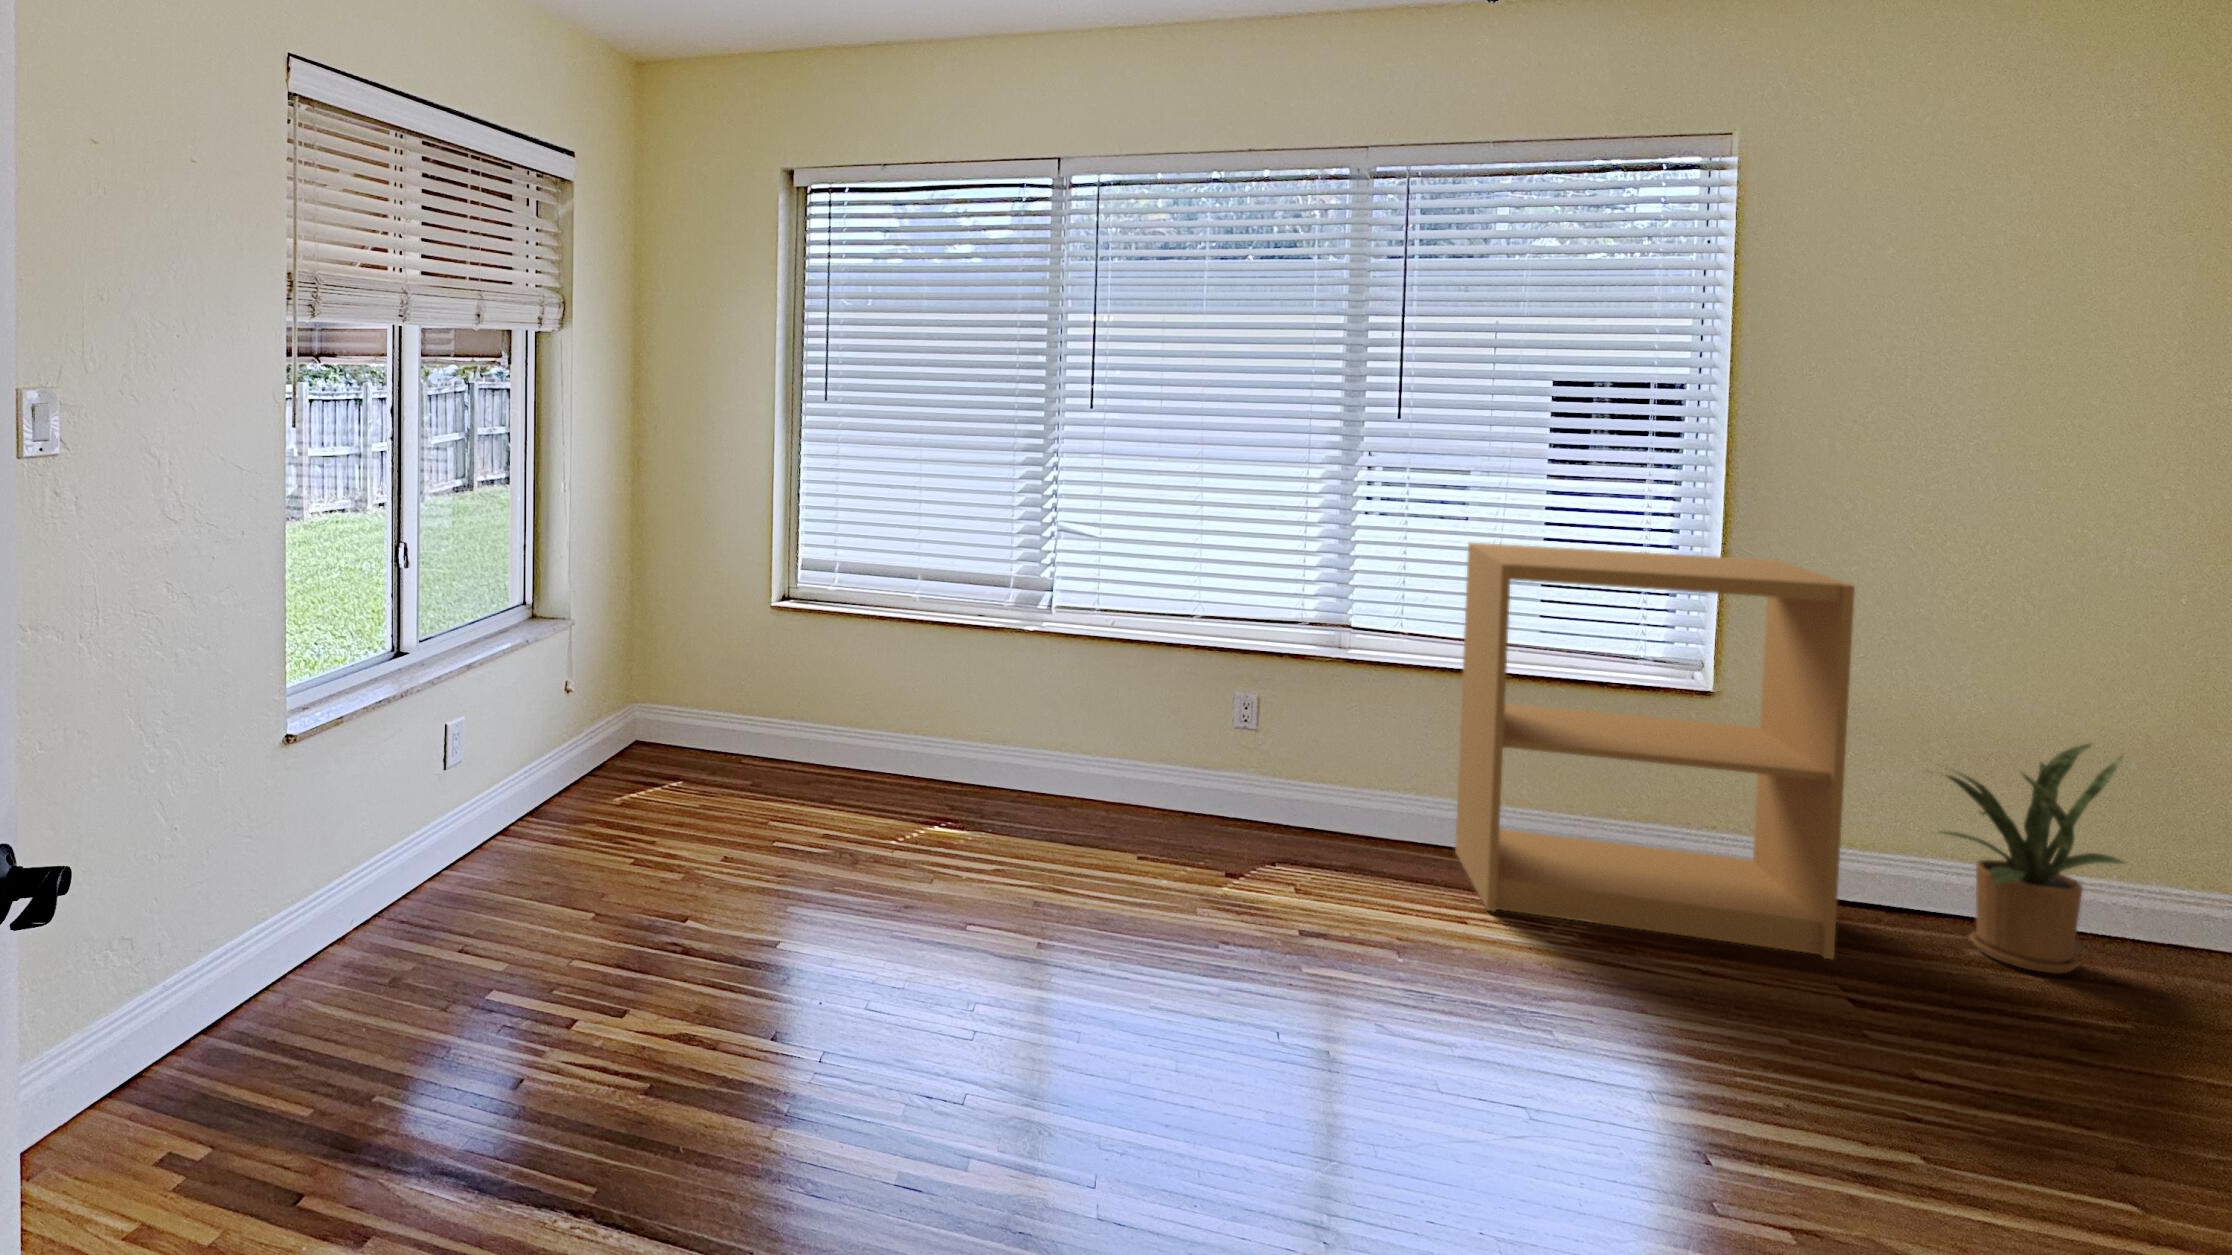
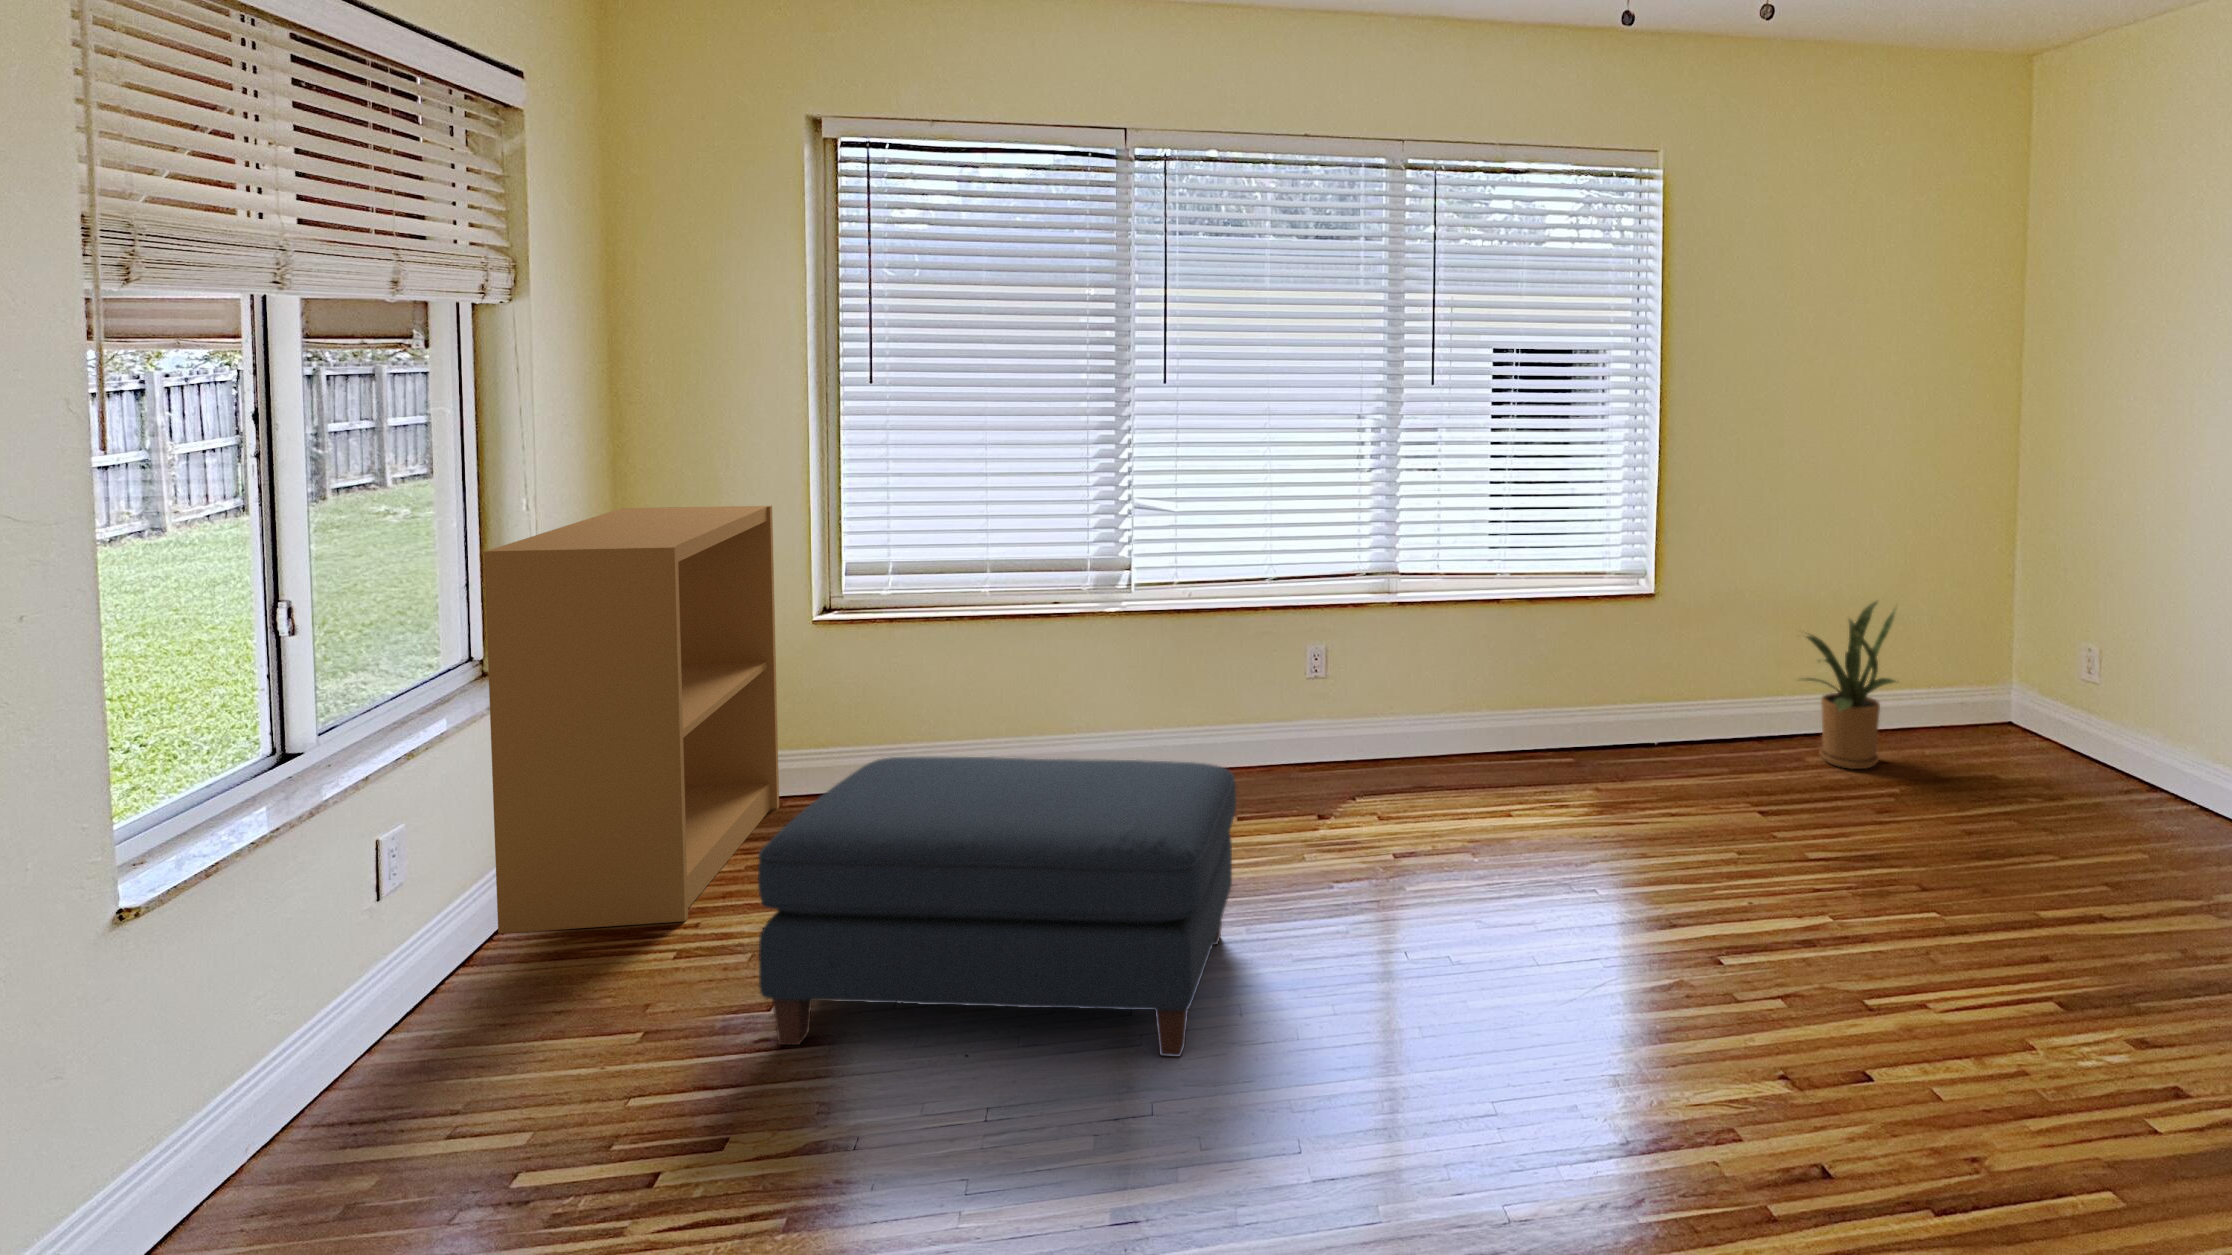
bookshelf: present [1455,542,1855,959] -> present [484,506,779,934]
ottoman: none [670,730,1101,1056] -> present [758,757,1236,1057]

